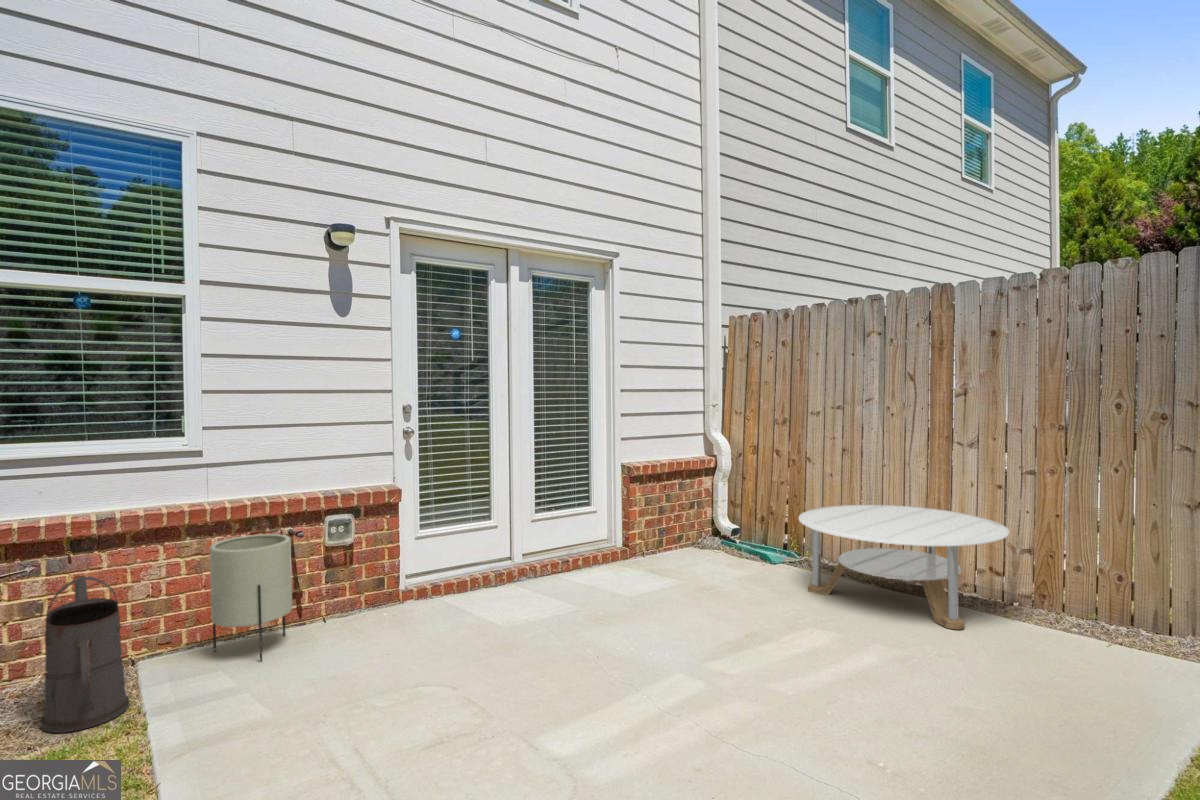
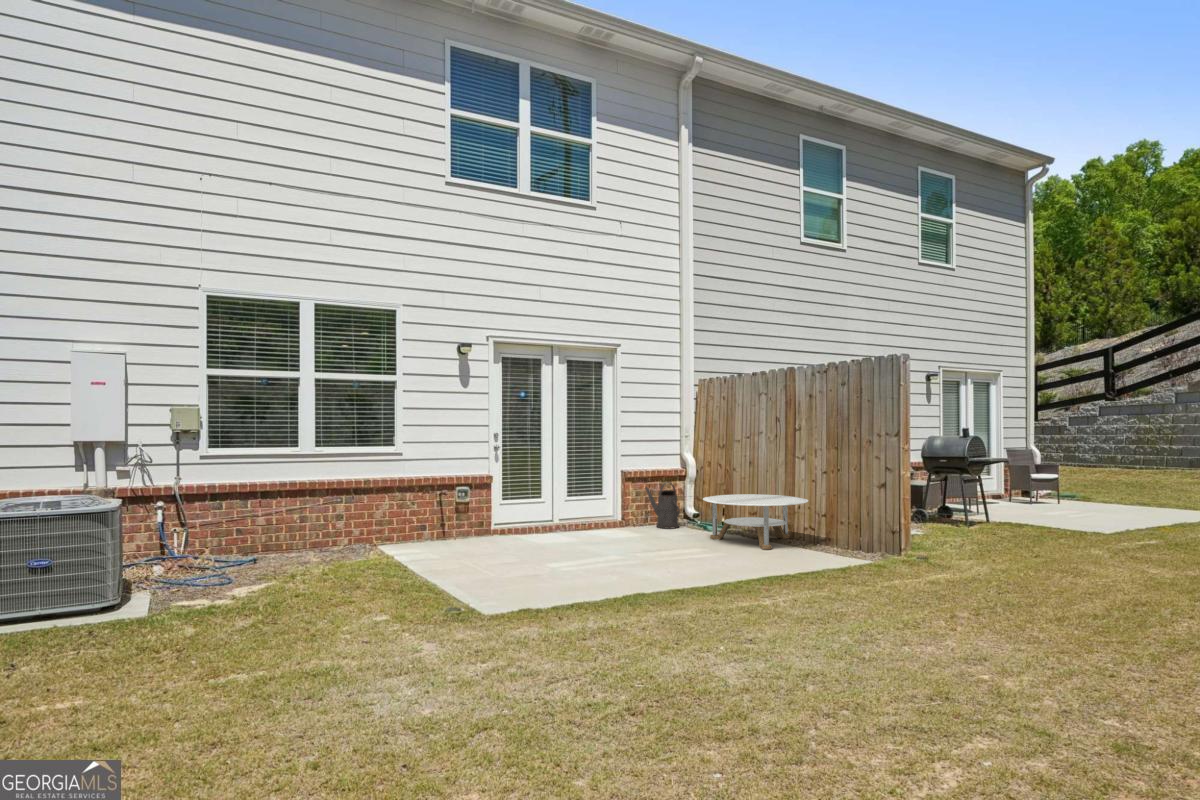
planter: present [210,534,292,661] -> none [409,493,443,547]
watering can: present [41,576,129,733] -> present [645,482,680,529]

